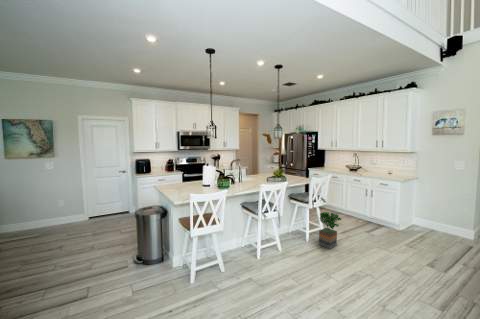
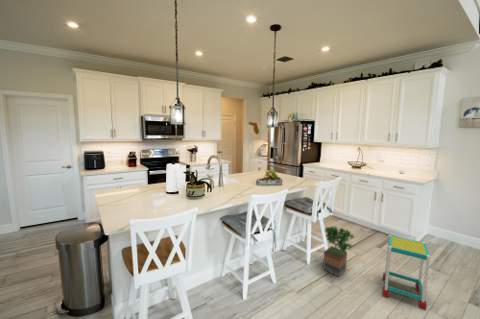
side table: none [360,217,393,268] -> present [382,235,430,310]

